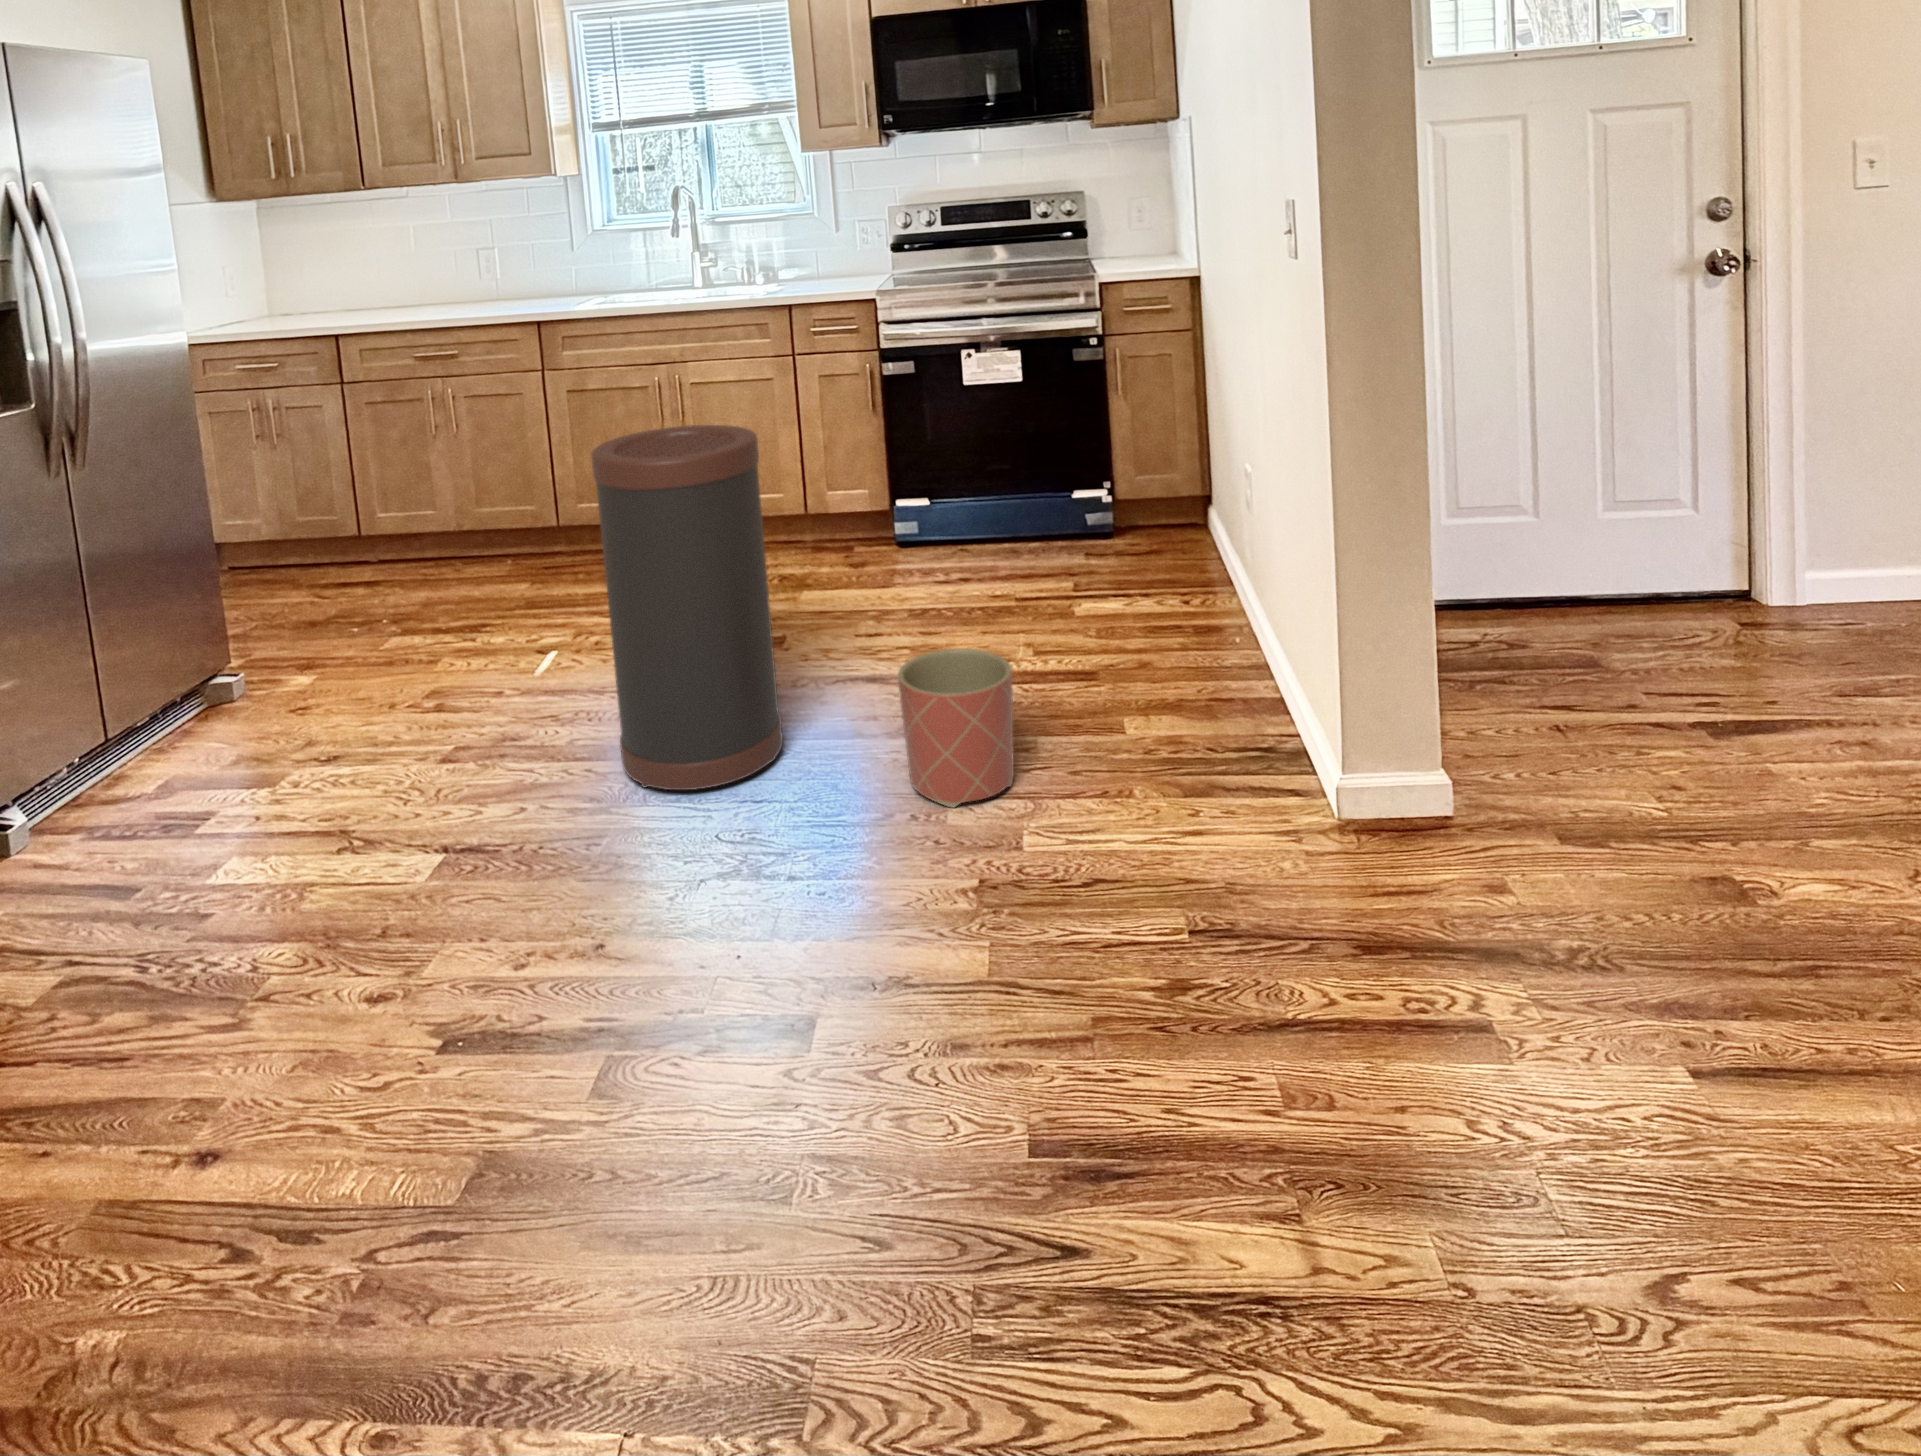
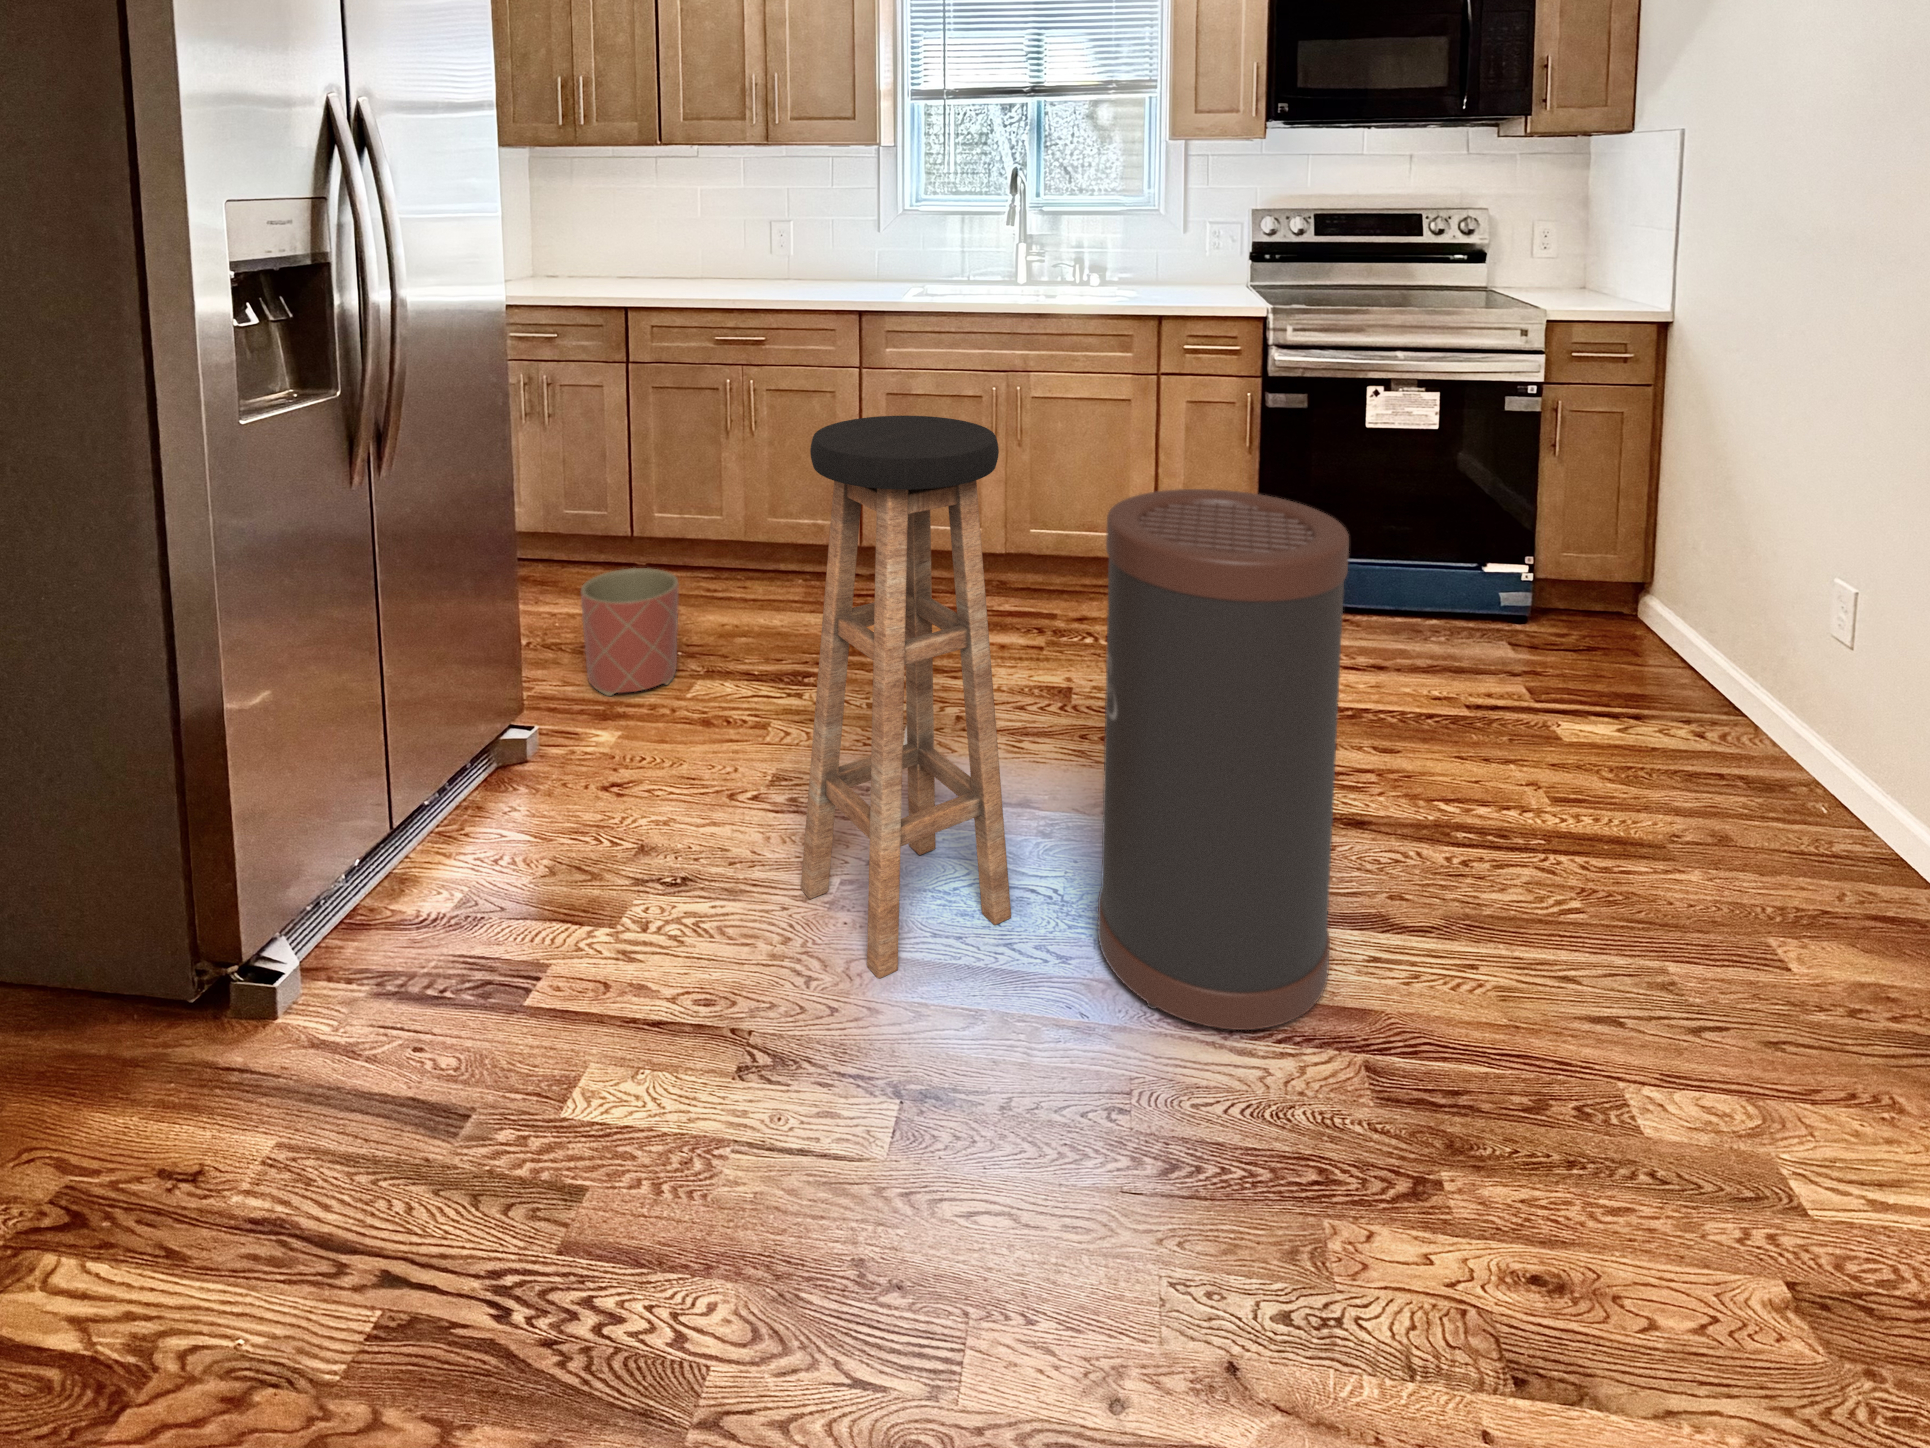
bar stool: none [385,391,572,792] -> present [801,416,1011,978]
planter: present [898,649,1014,808] -> present [581,568,678,696]

